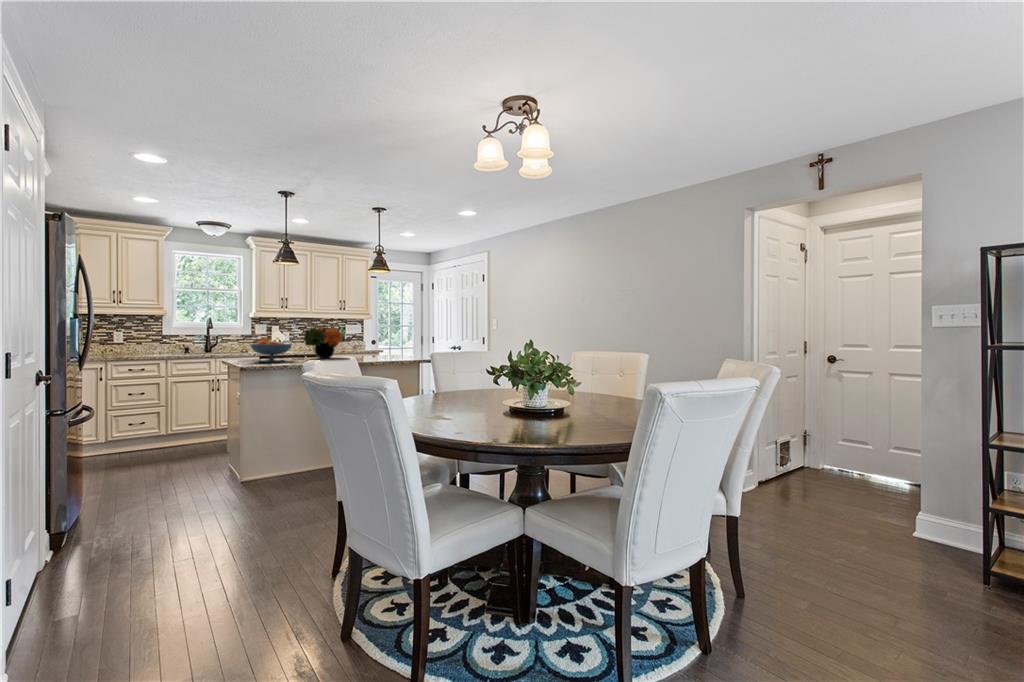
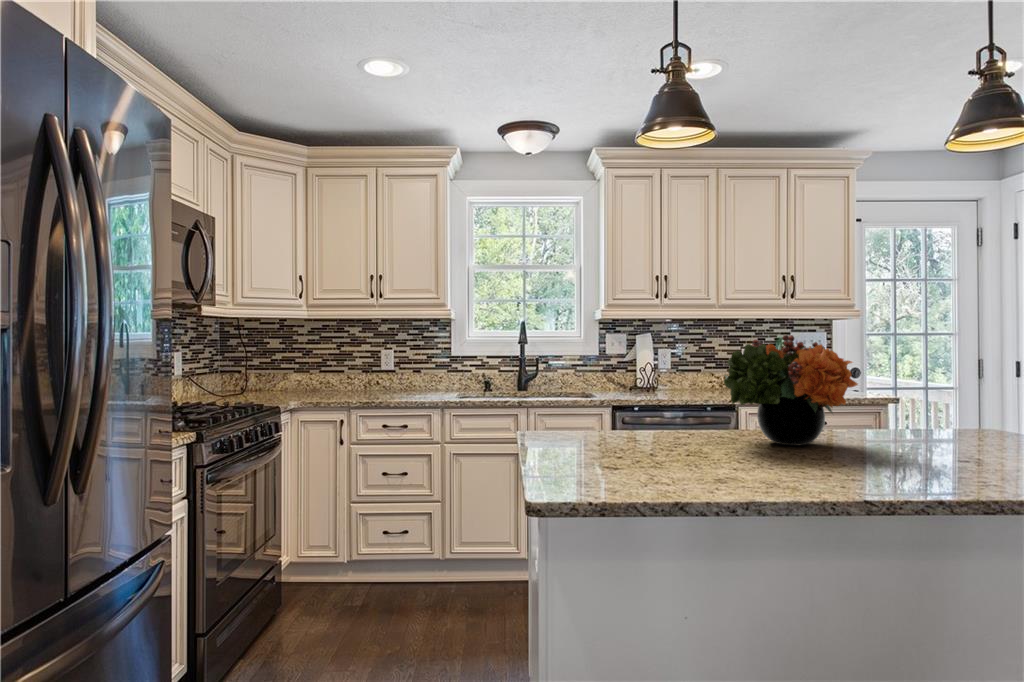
fruit bowl: present [251,338,292,362] -> none [571,378,696,464]

